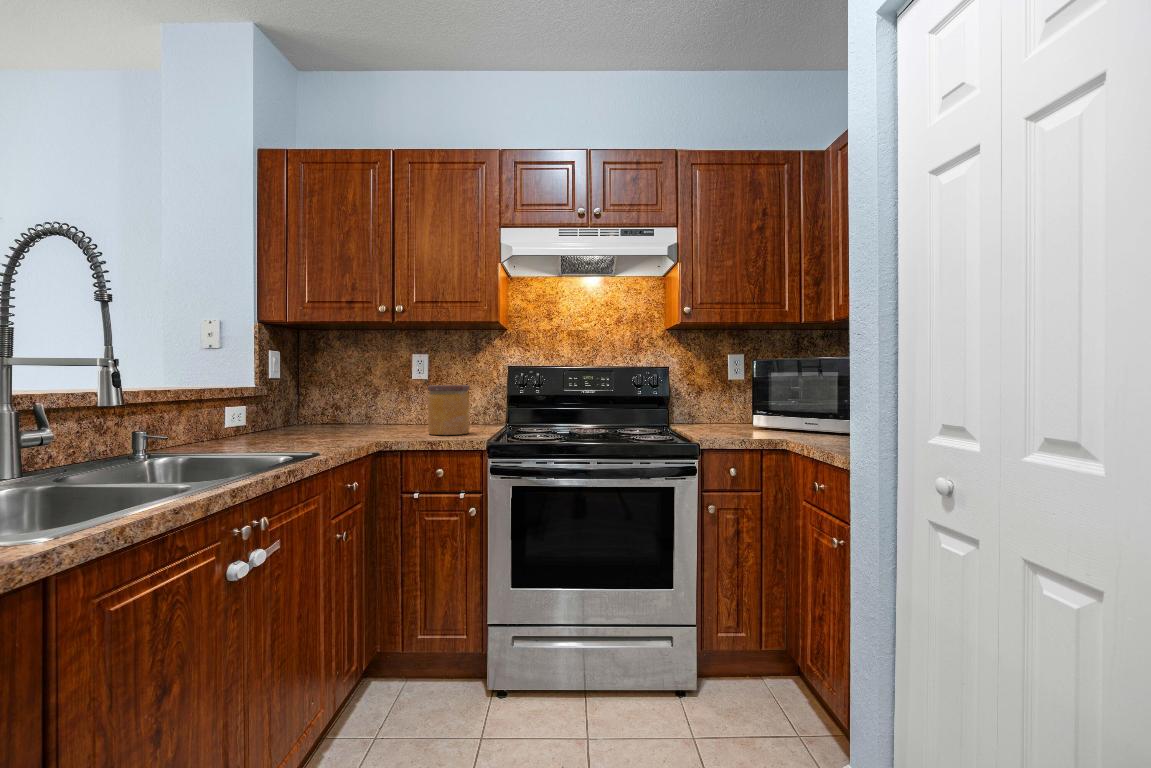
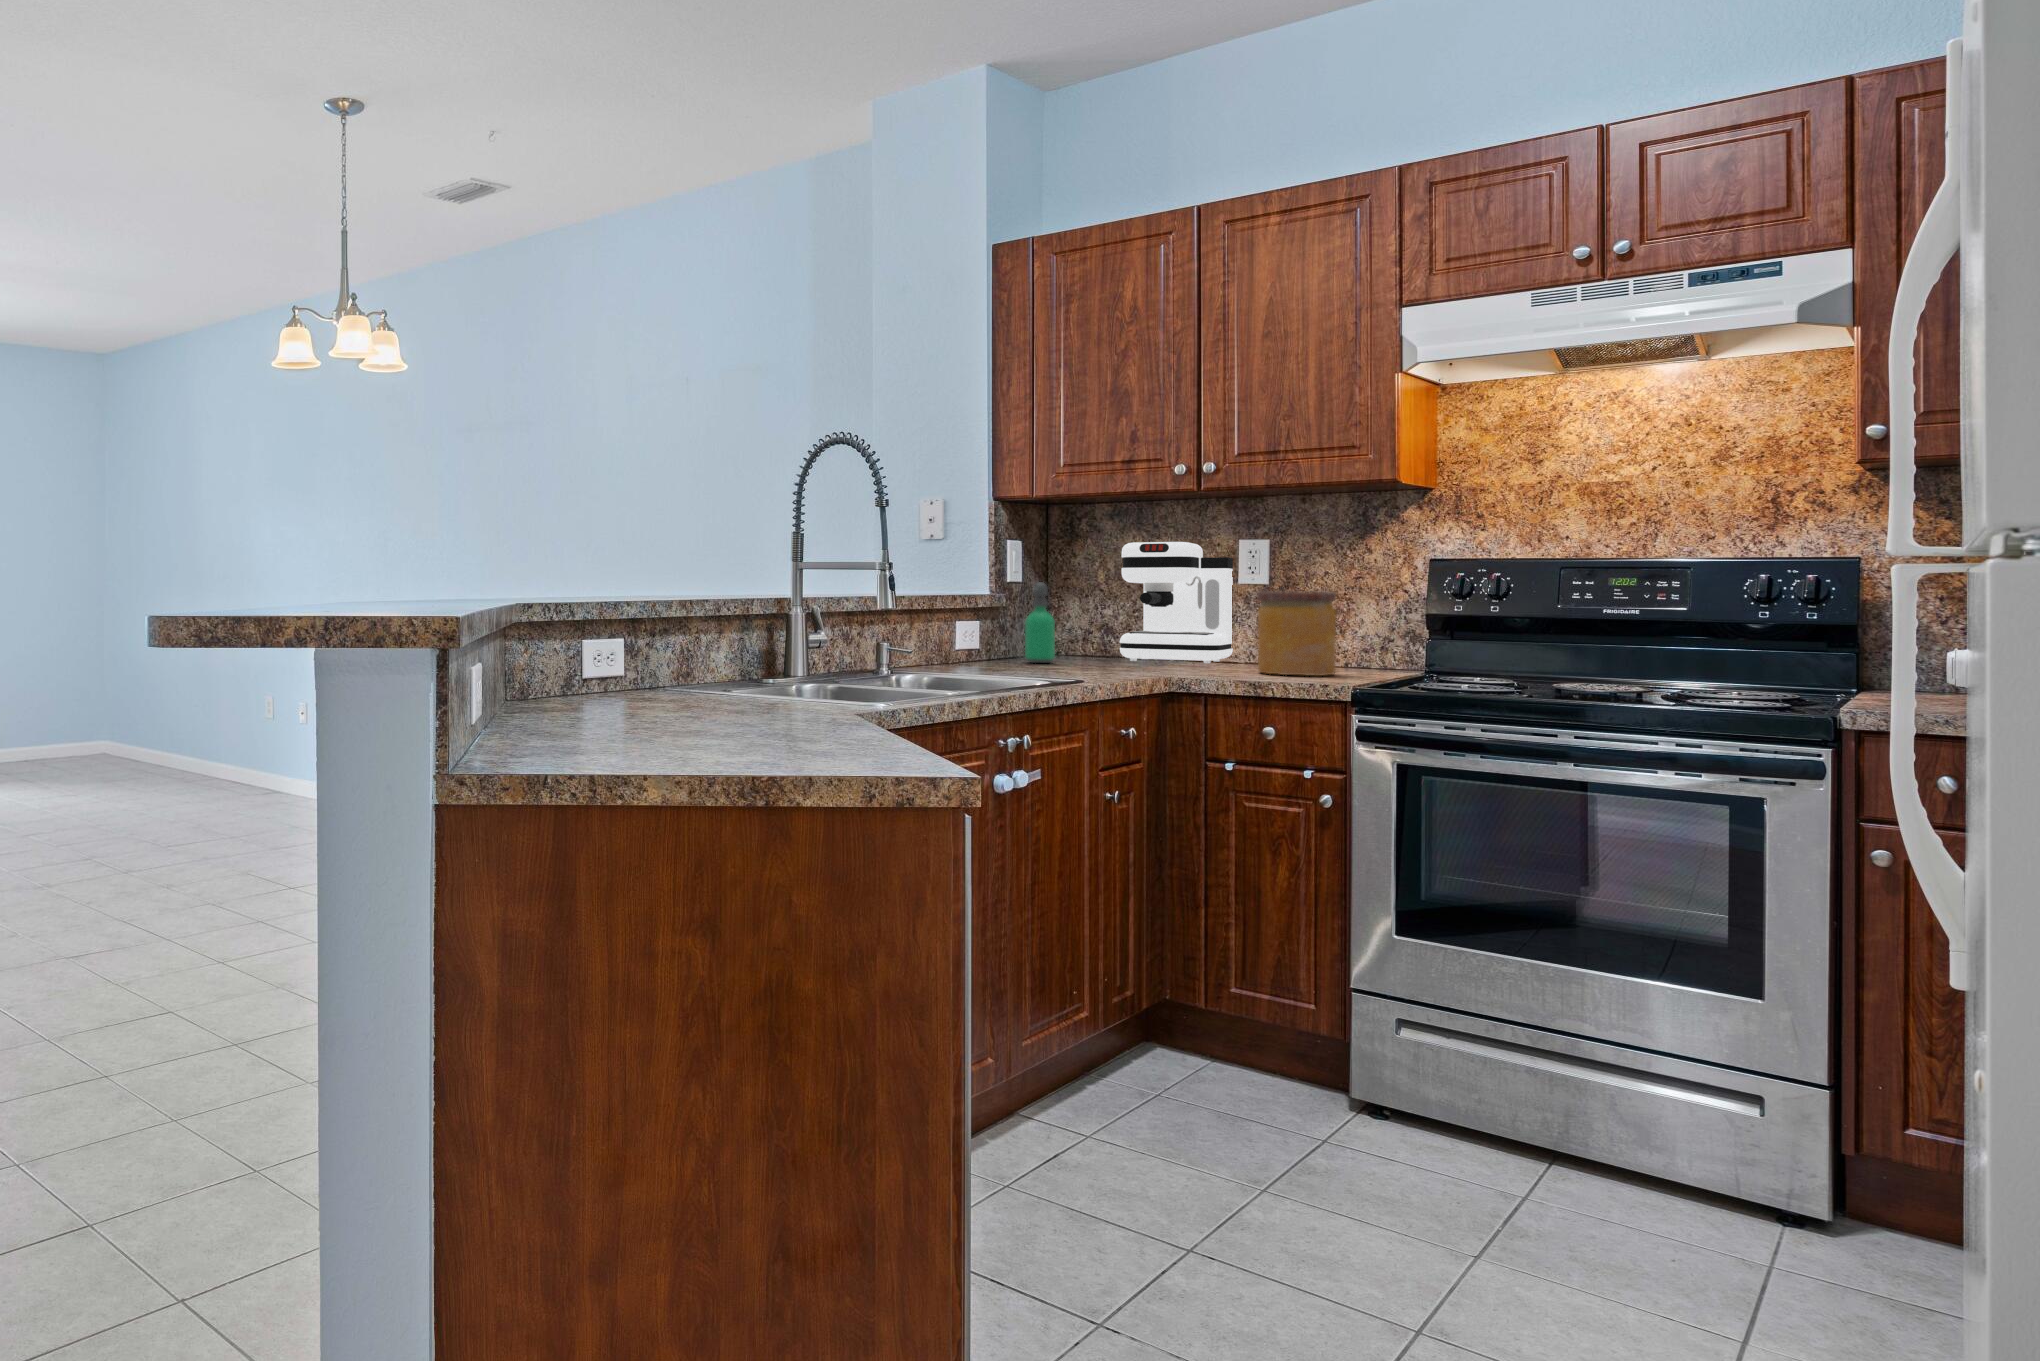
coffee maker: none [344,355,409,429] -> present [1120,542,1233,663]
soap dispenser: none [281,380,302,435] -> present [1025,582,1055,663]

